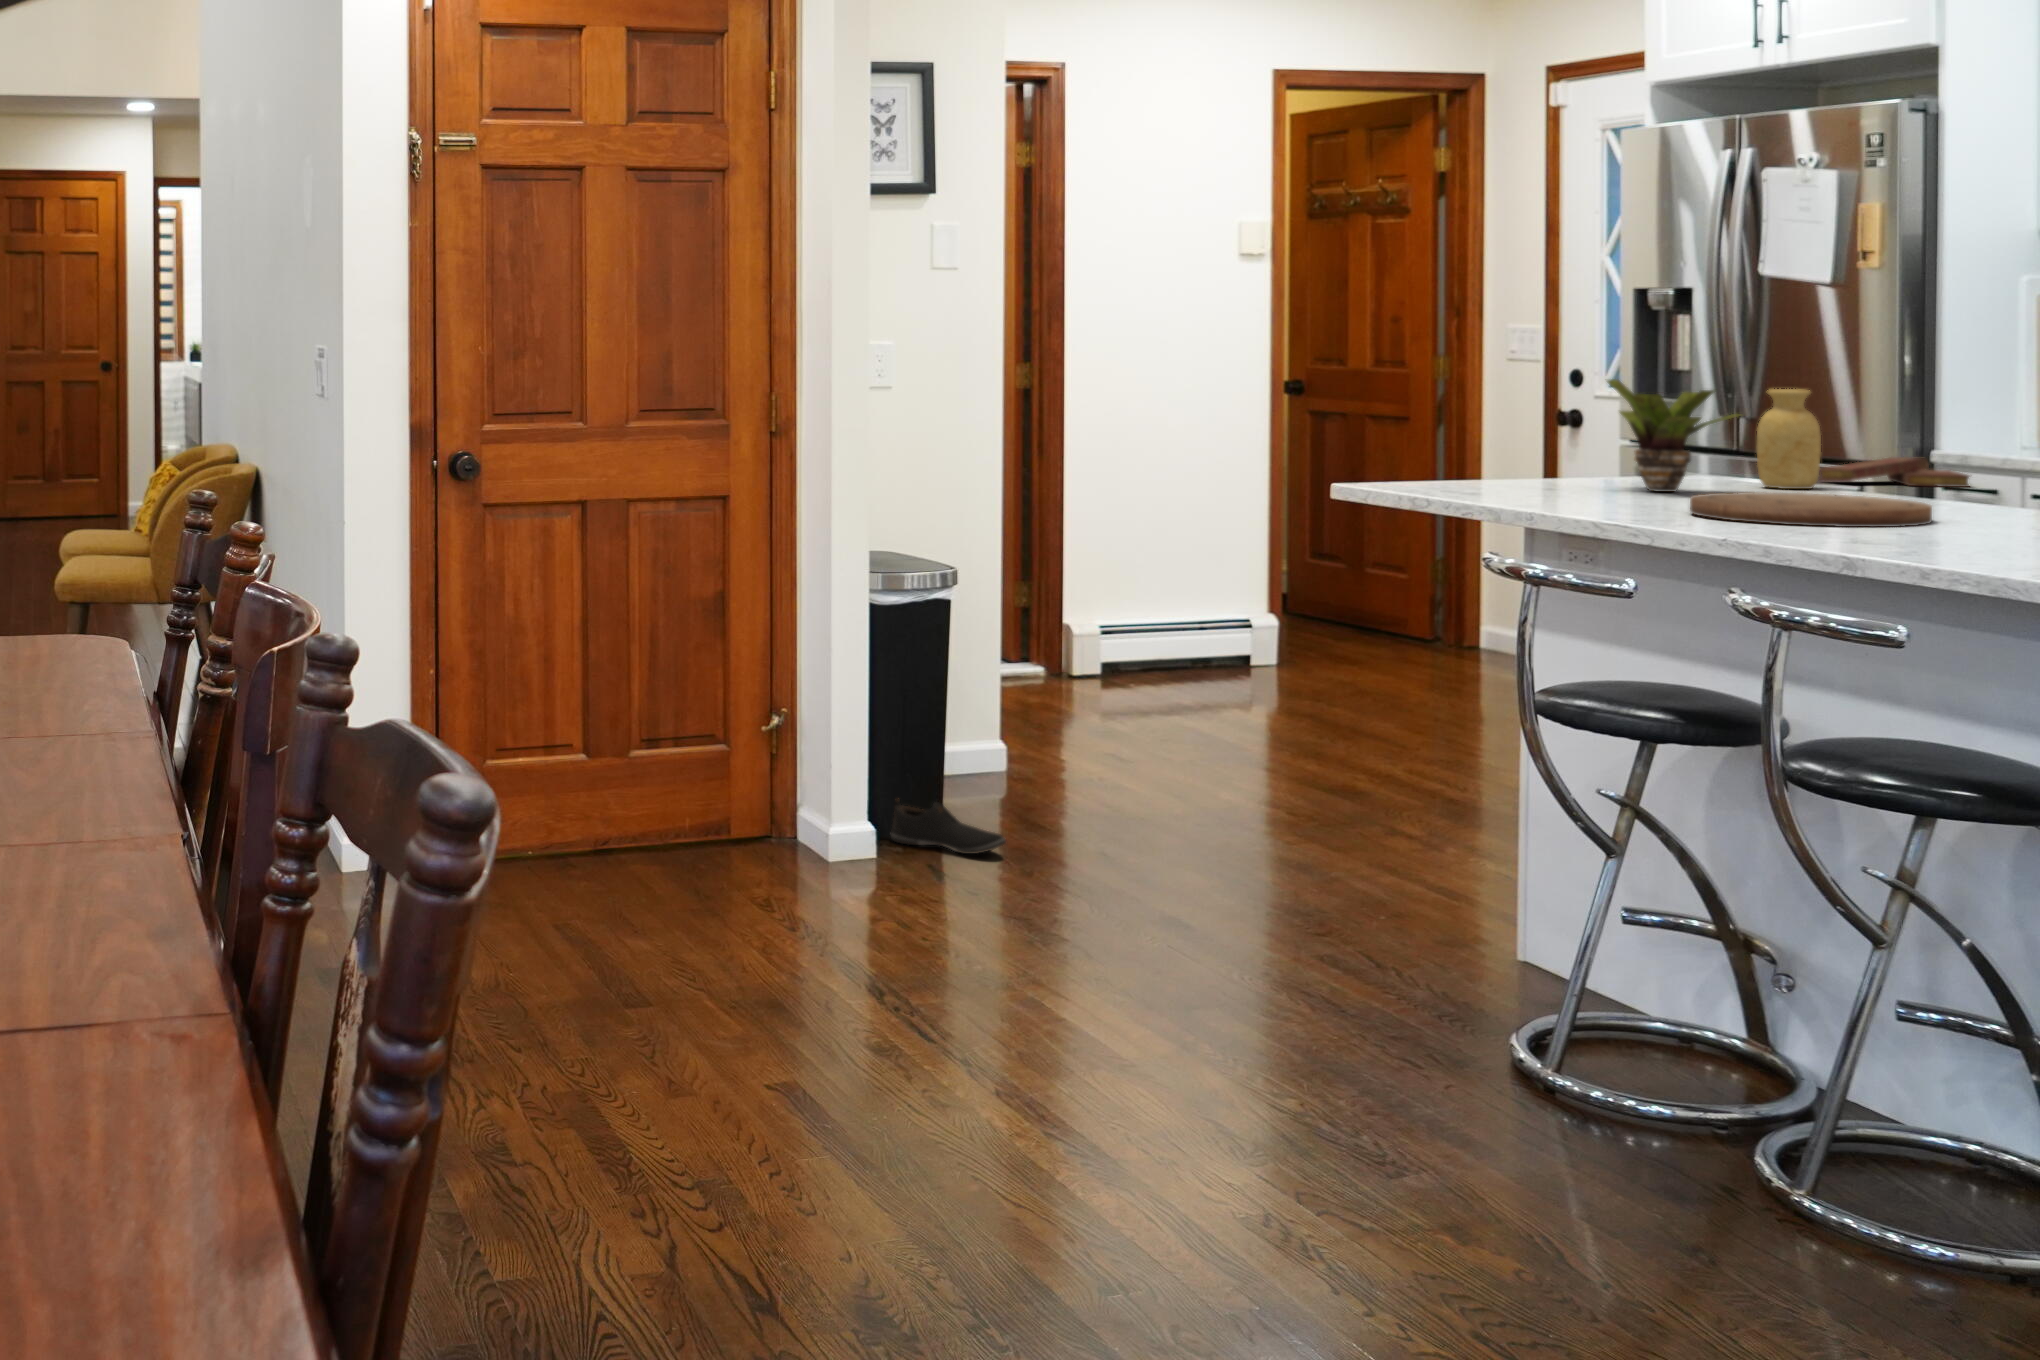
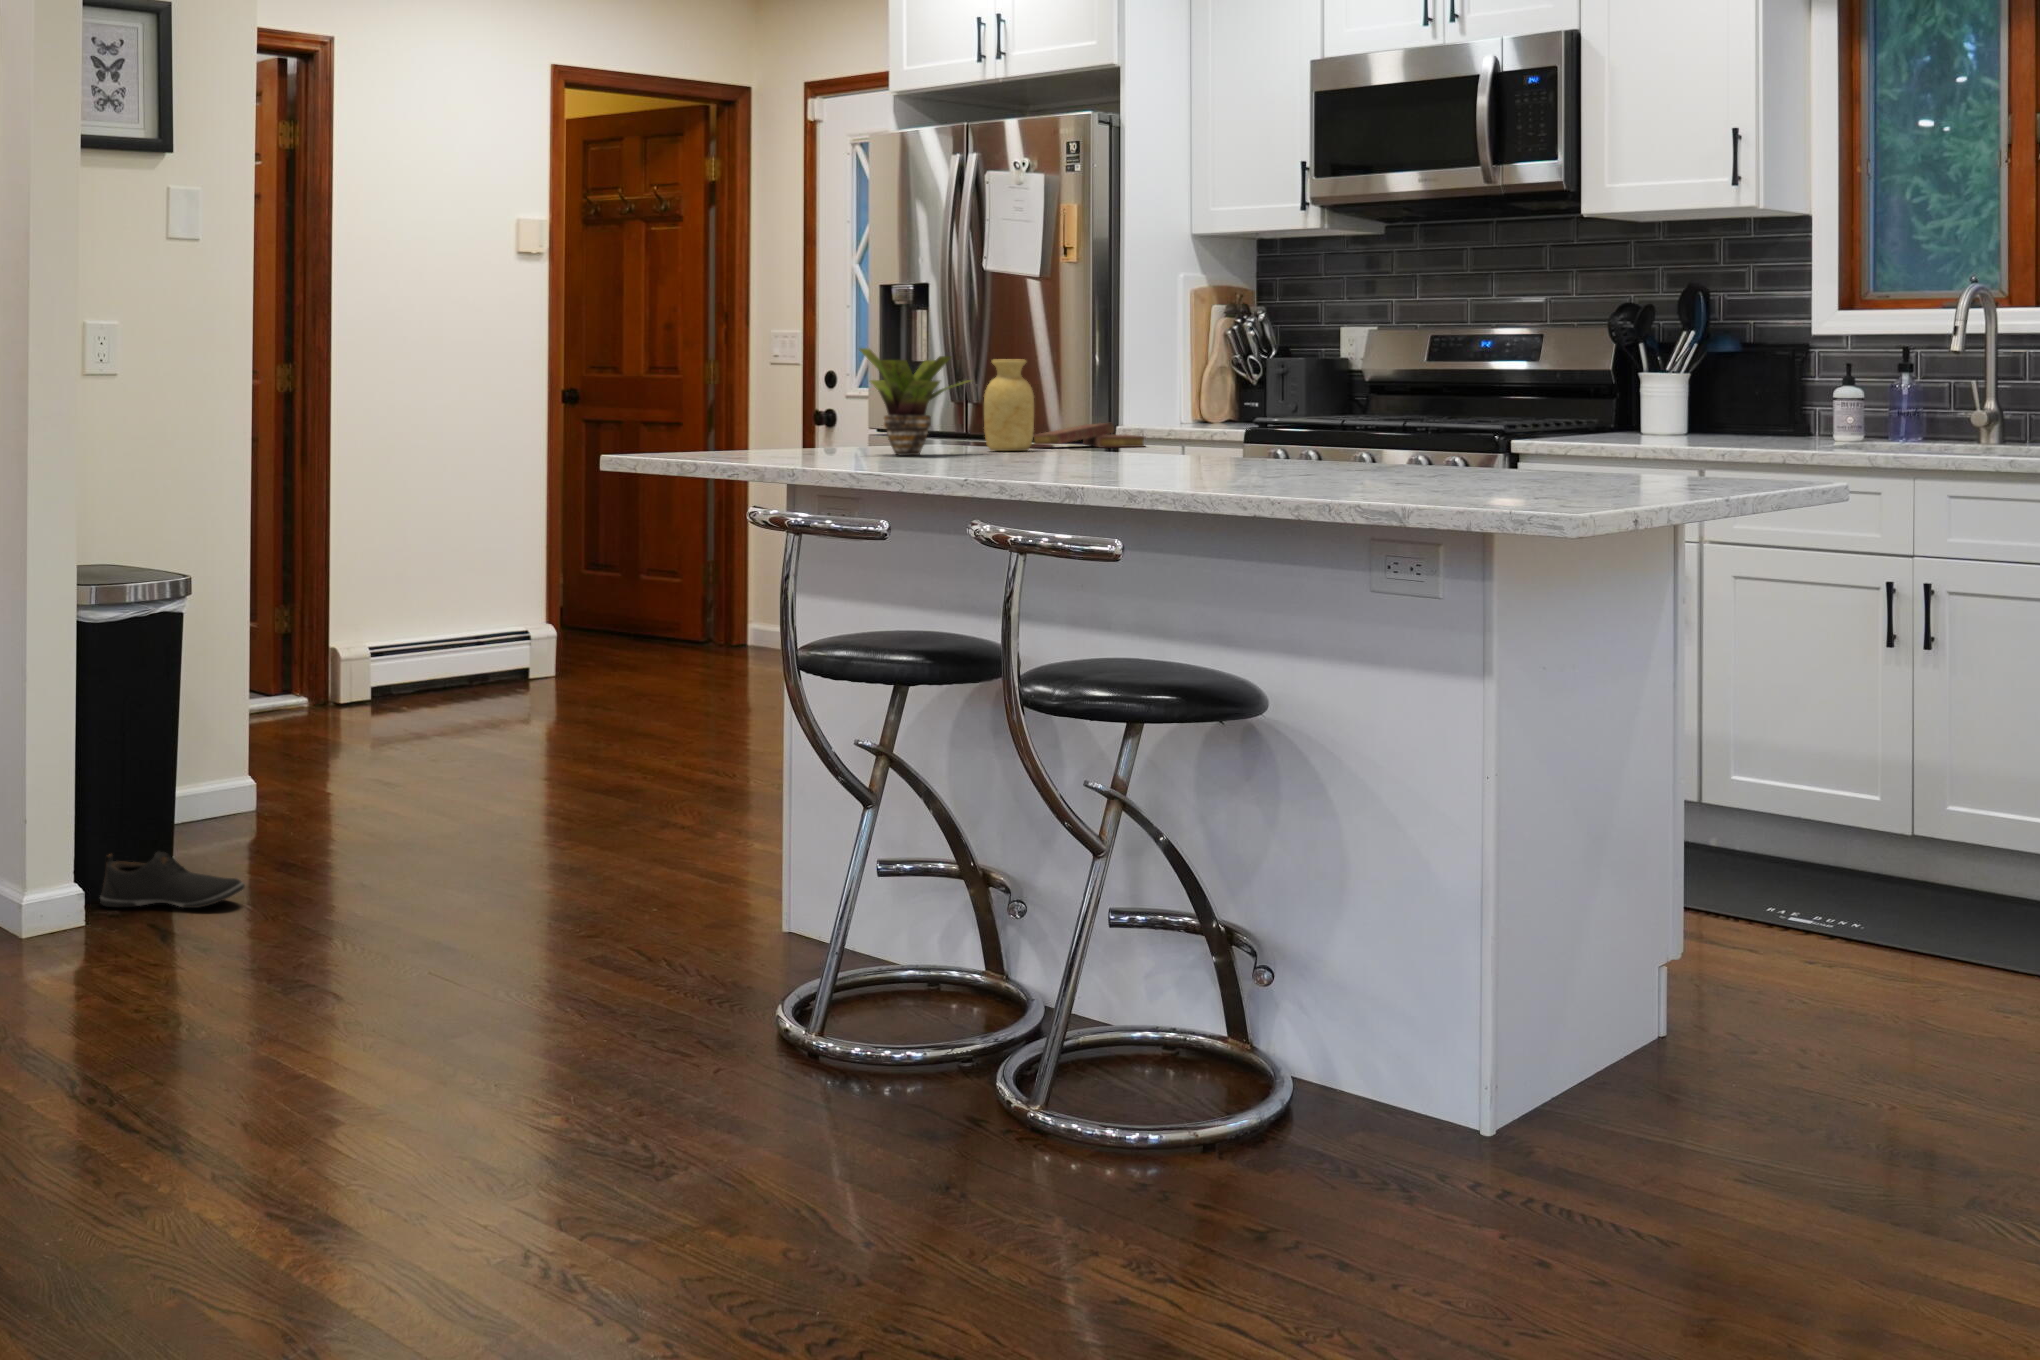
cutting board: present [1690,492,1932,527] -> none [933,445,1126,468]

